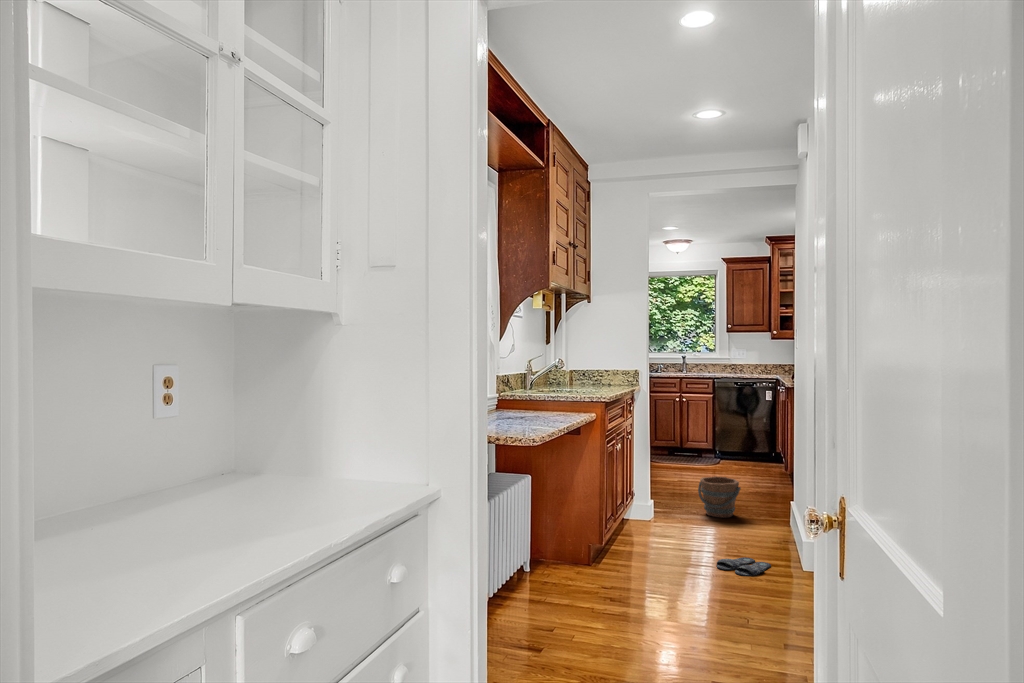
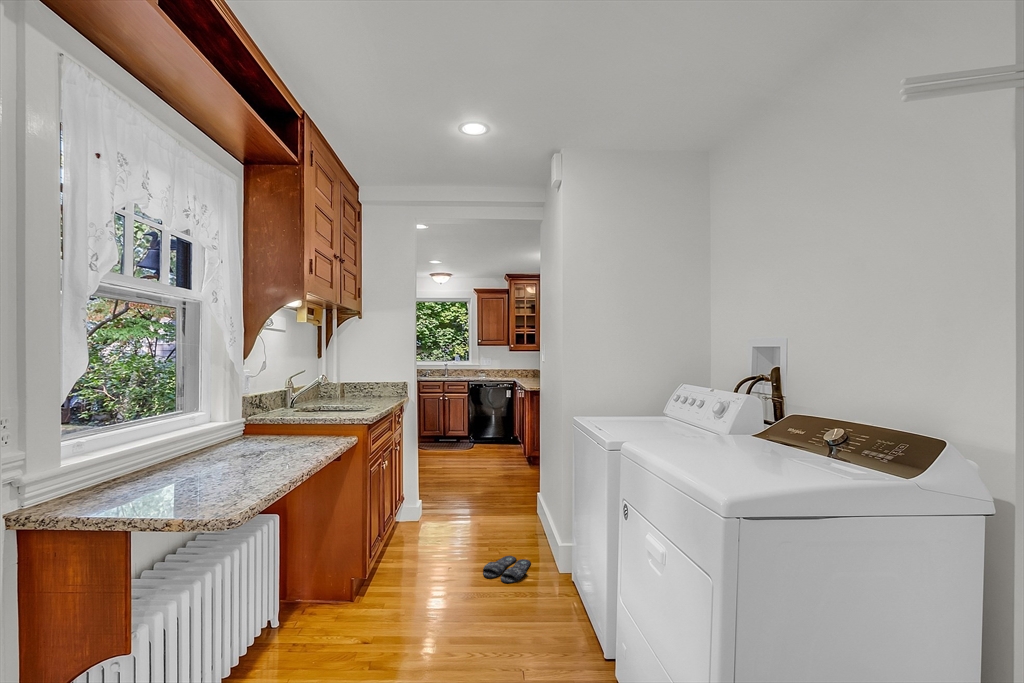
bucket: present [698,476,741,518] -> none [461,469,496,506]

